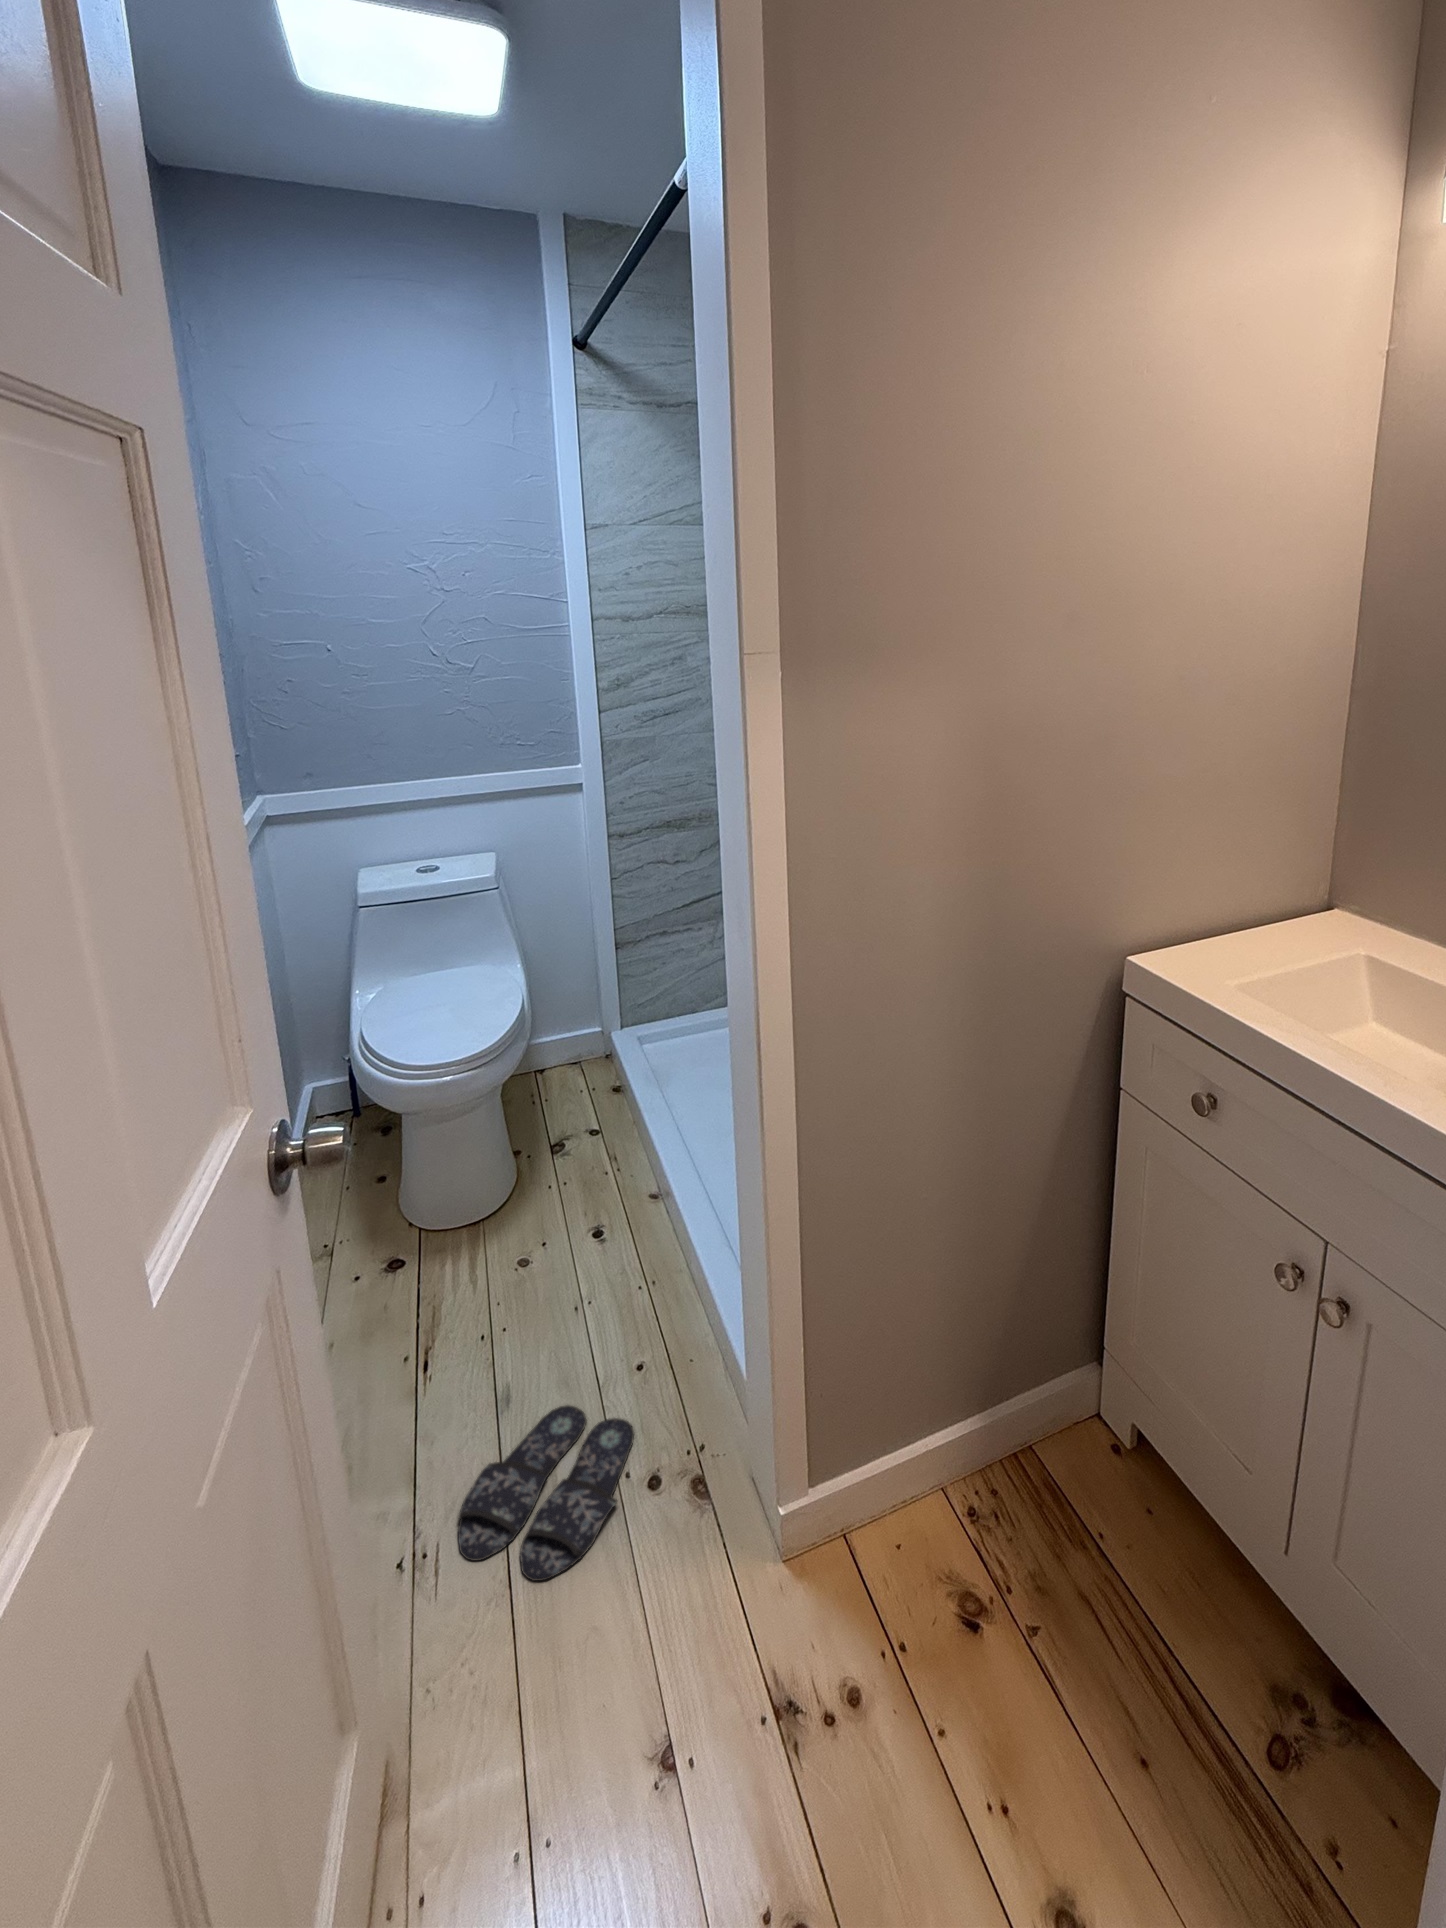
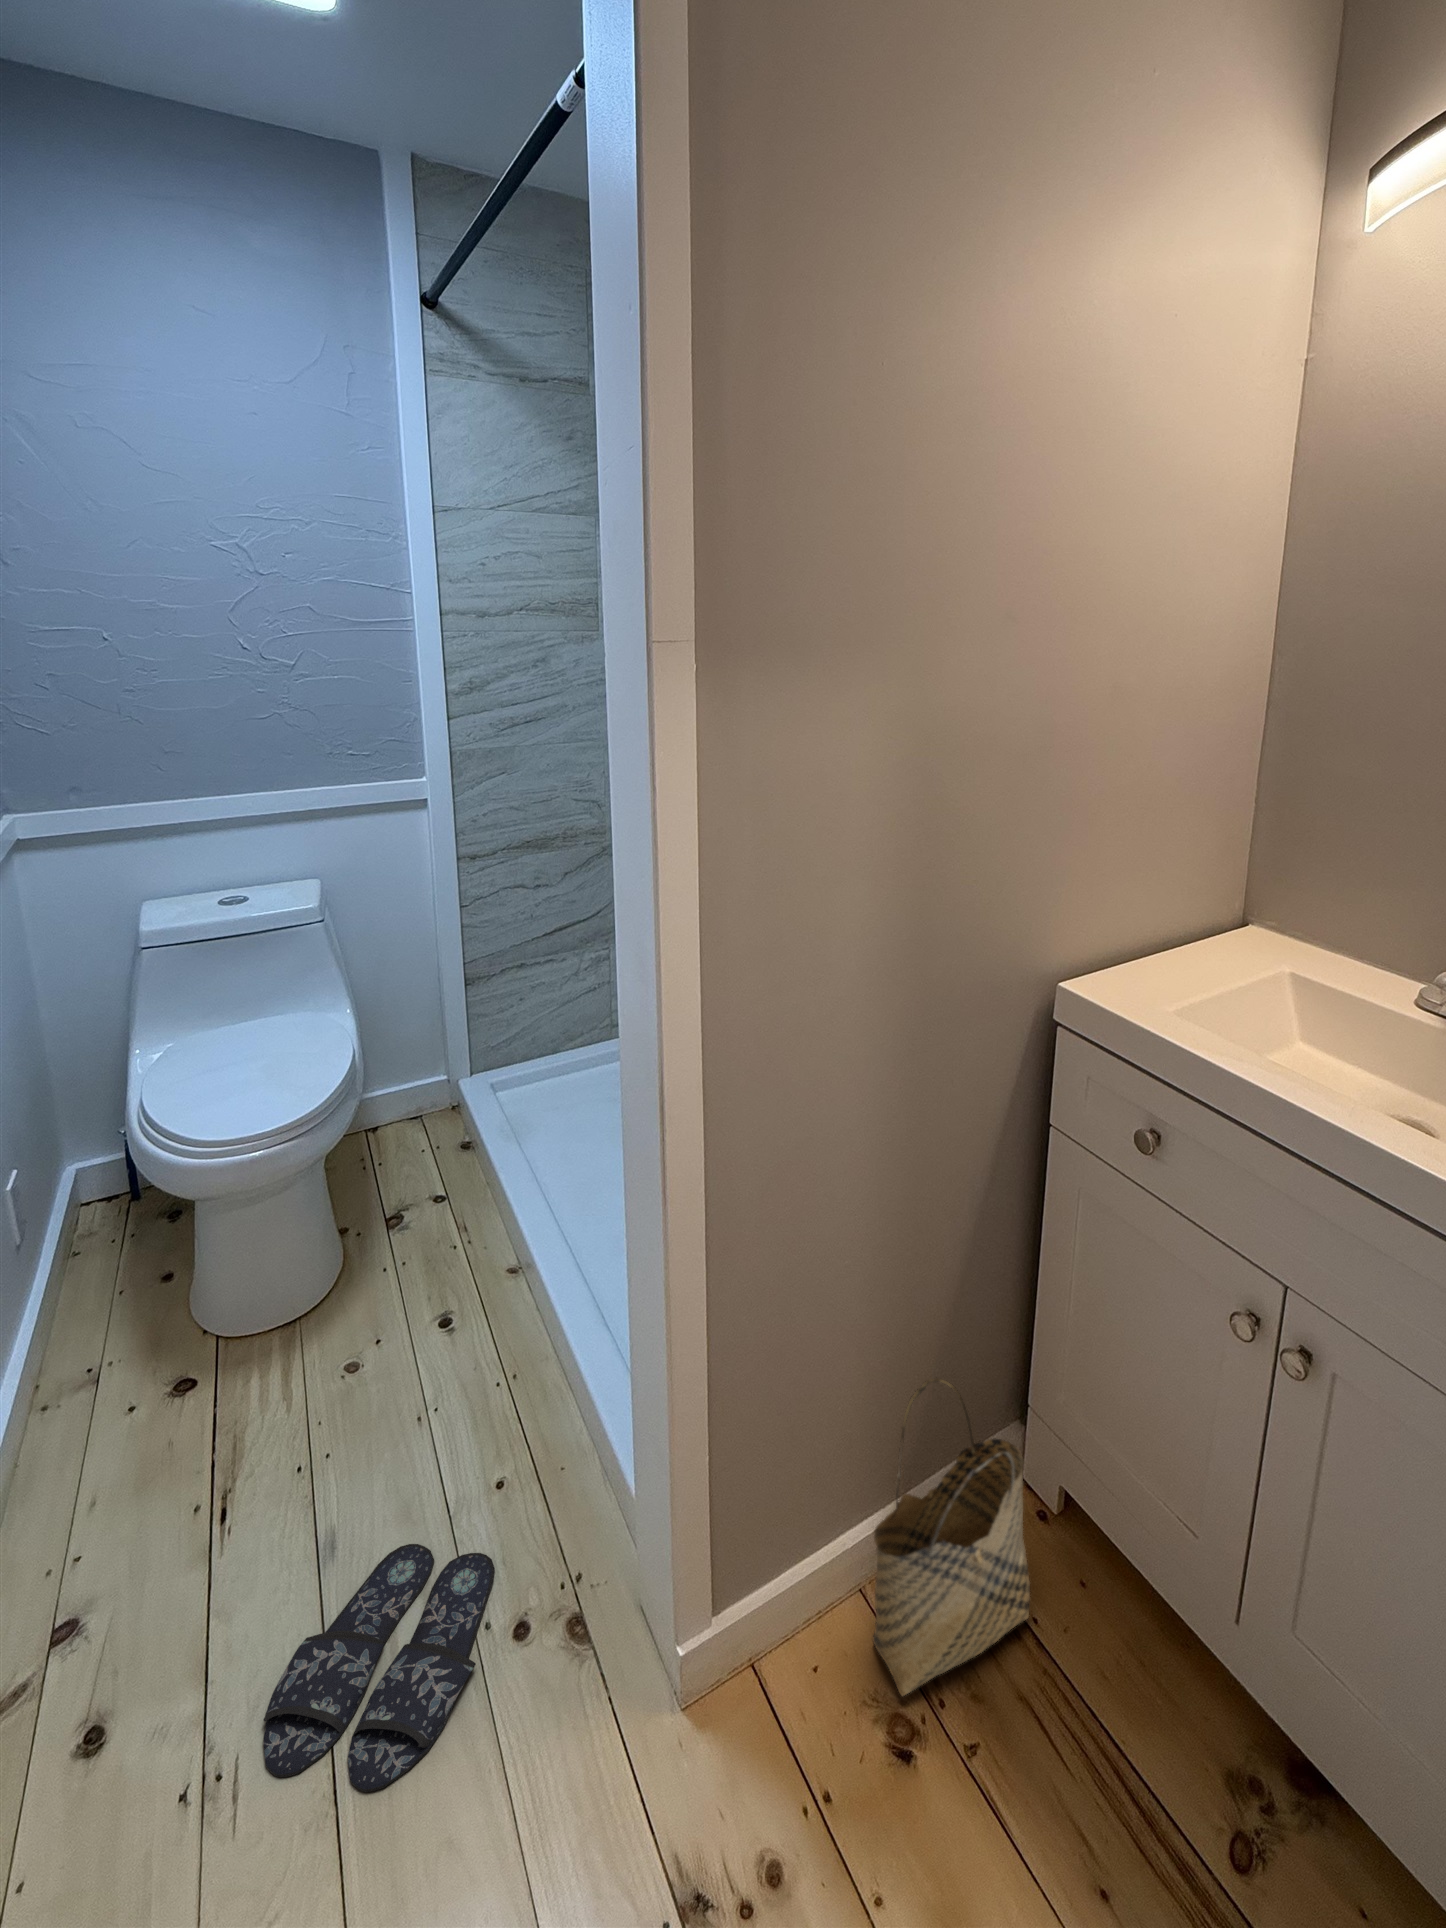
woven basket: none [947,1307,1096,1578] -> present [873,1378,1030,1696]

